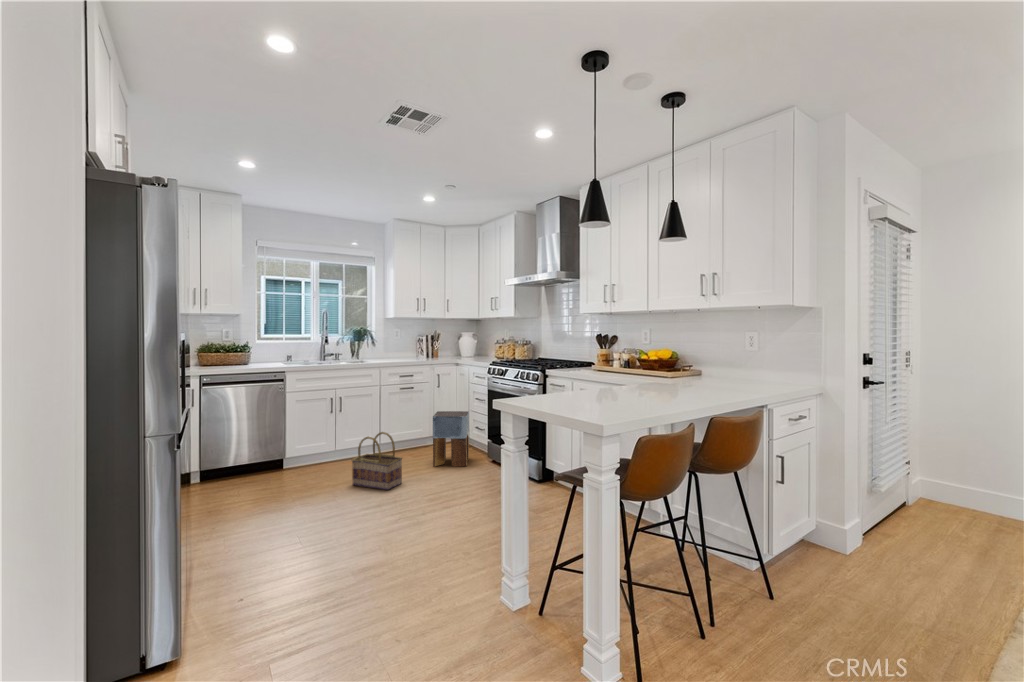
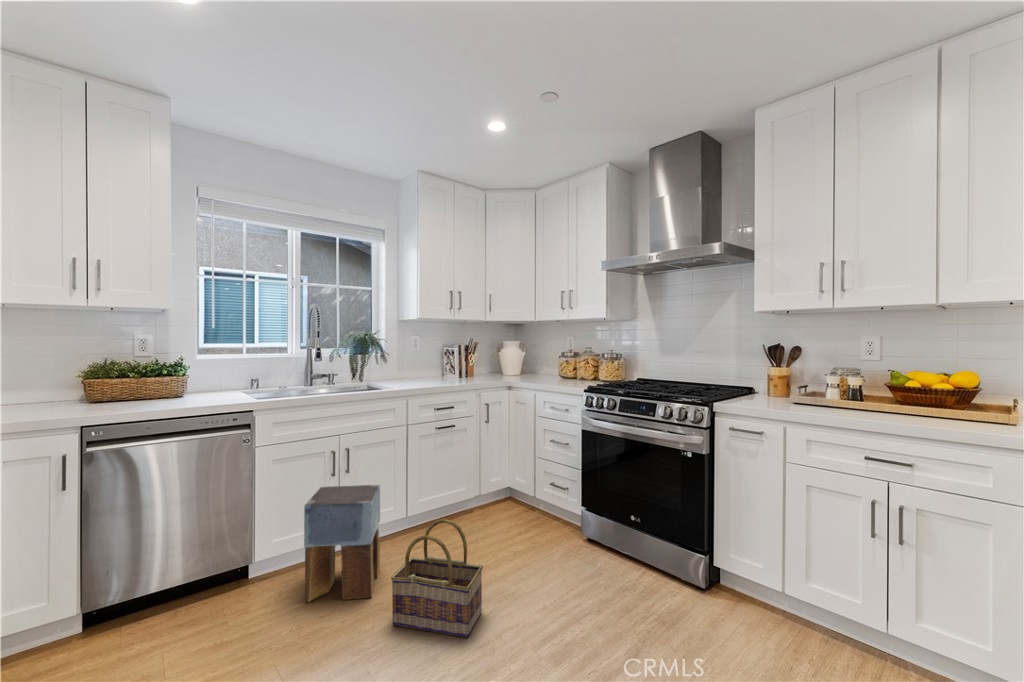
stool: present [433,411,469,467] -> present [304,485,380,602]

